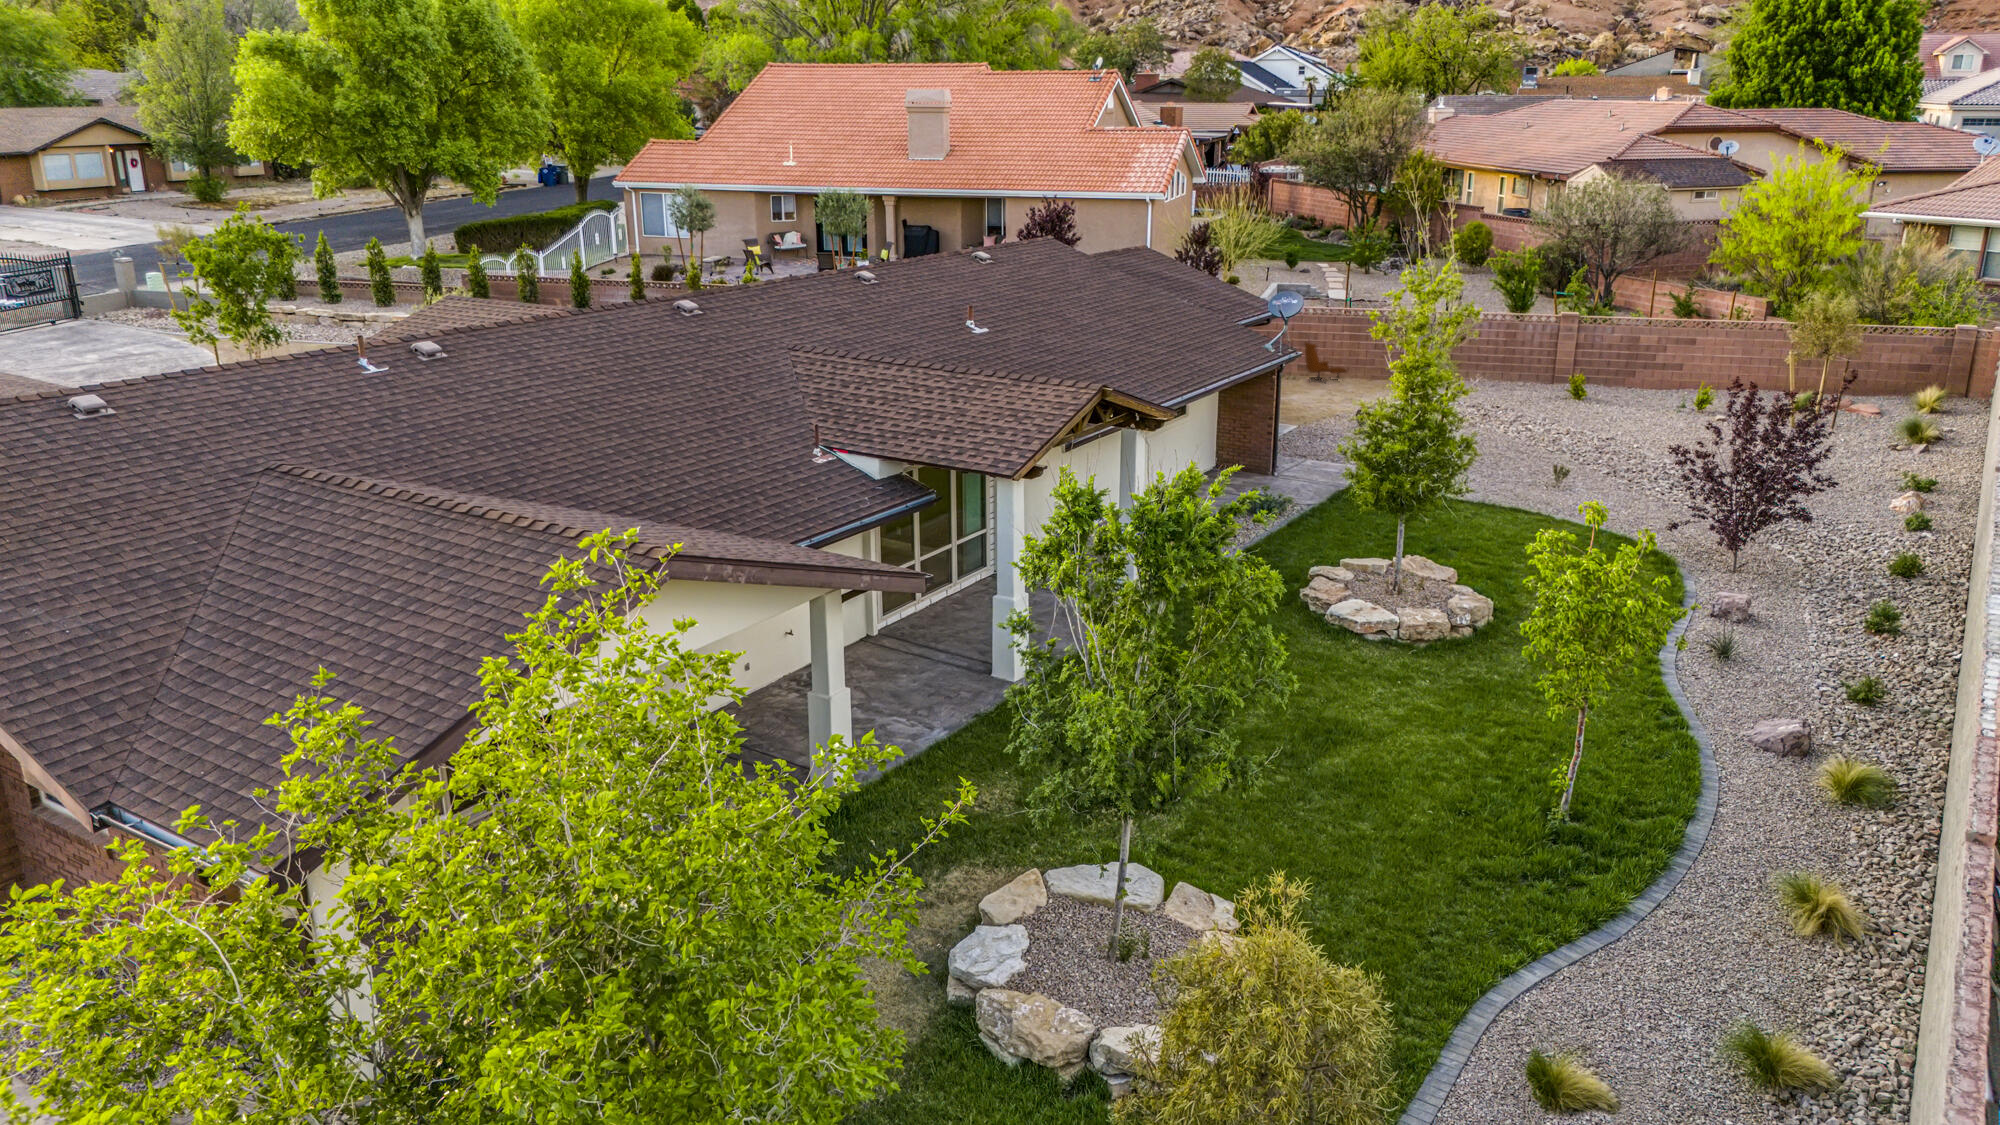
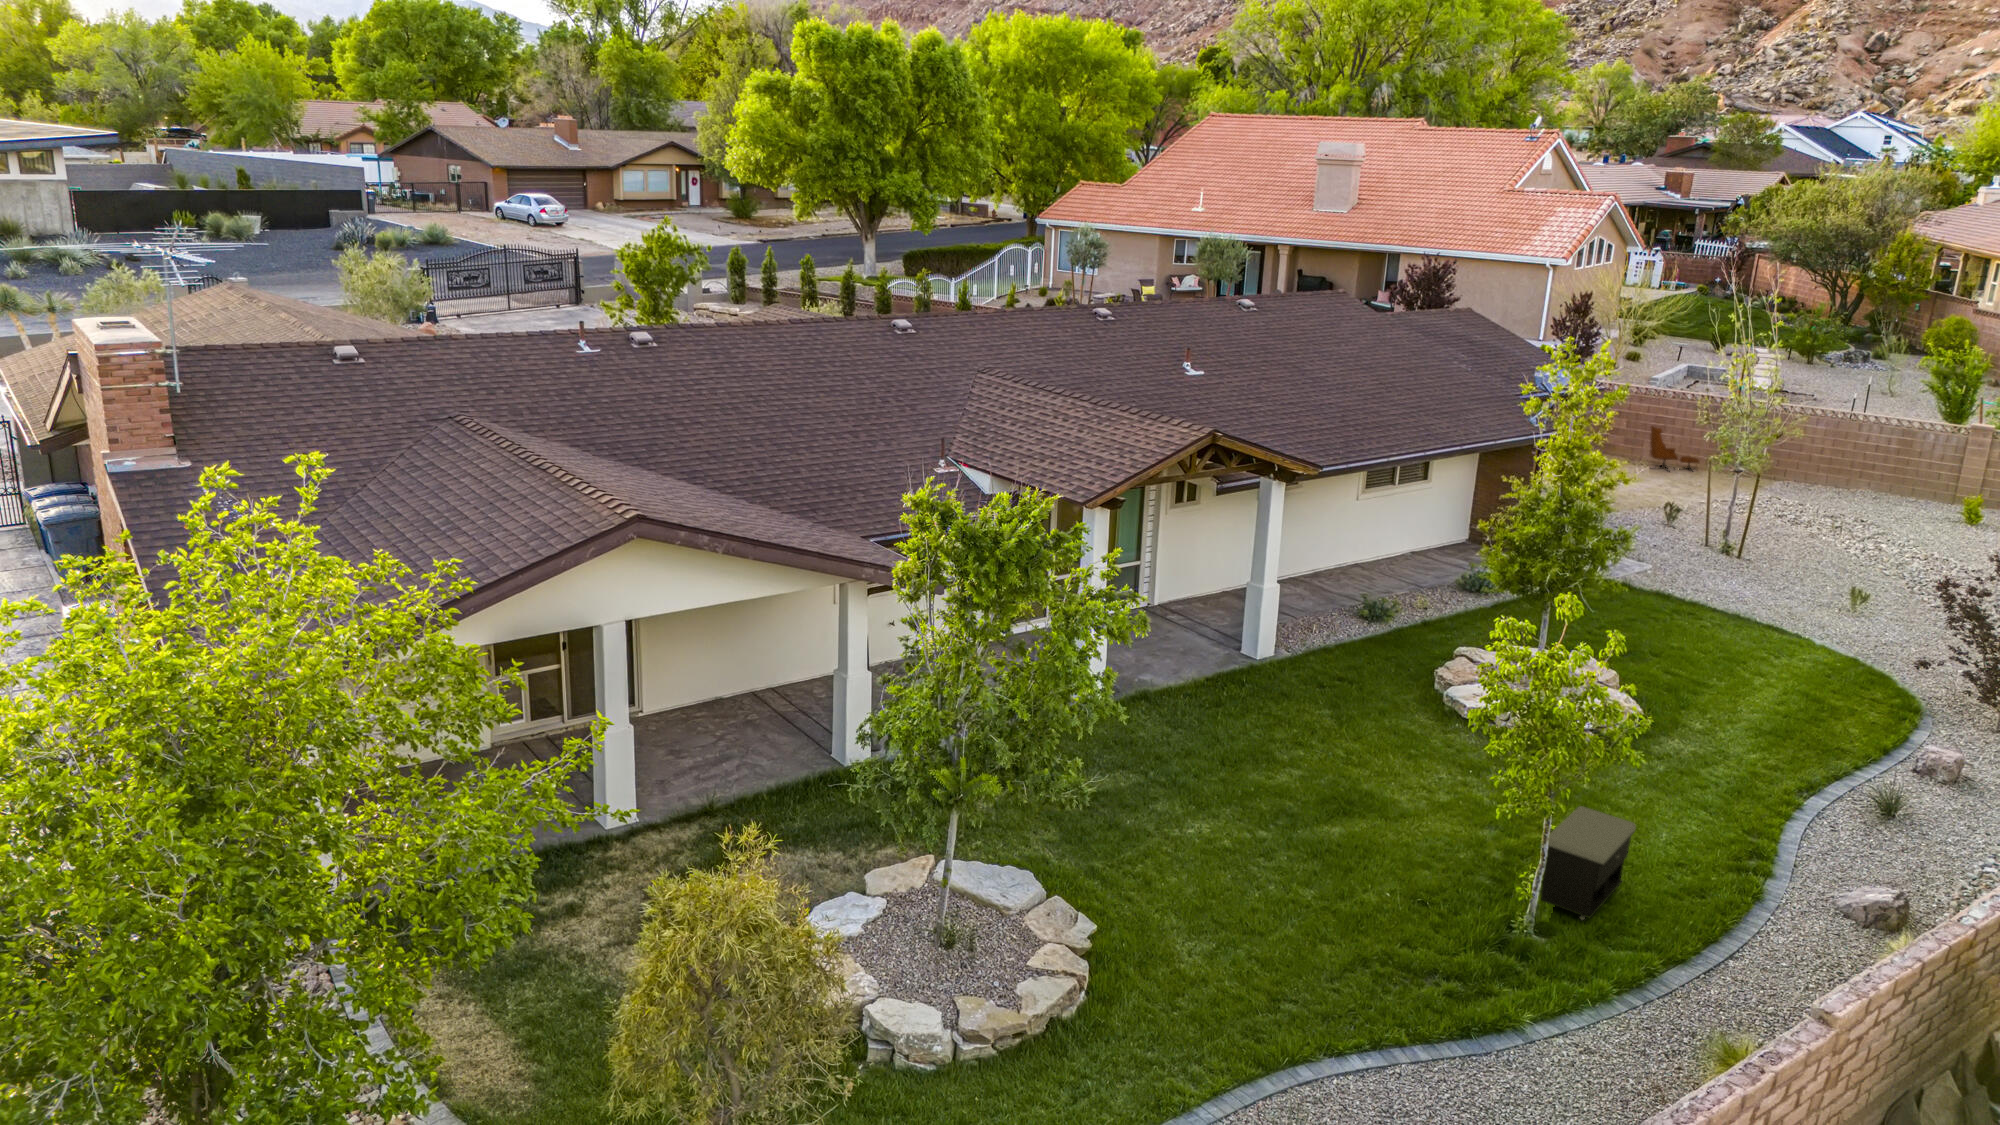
storage bench: none [1546,696,1615,799] -> present [1541,806,1636,919]

